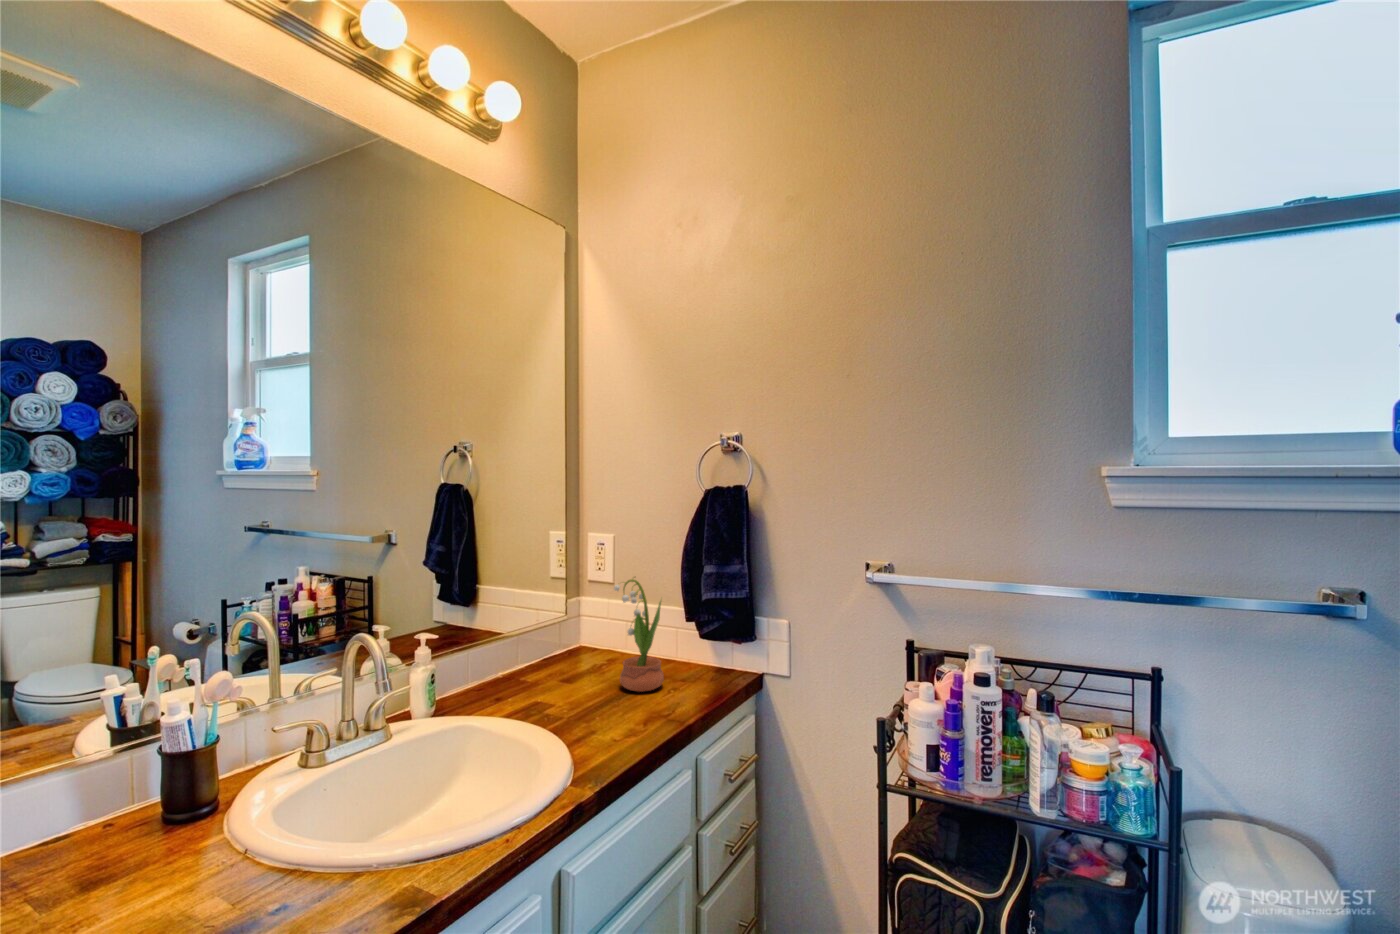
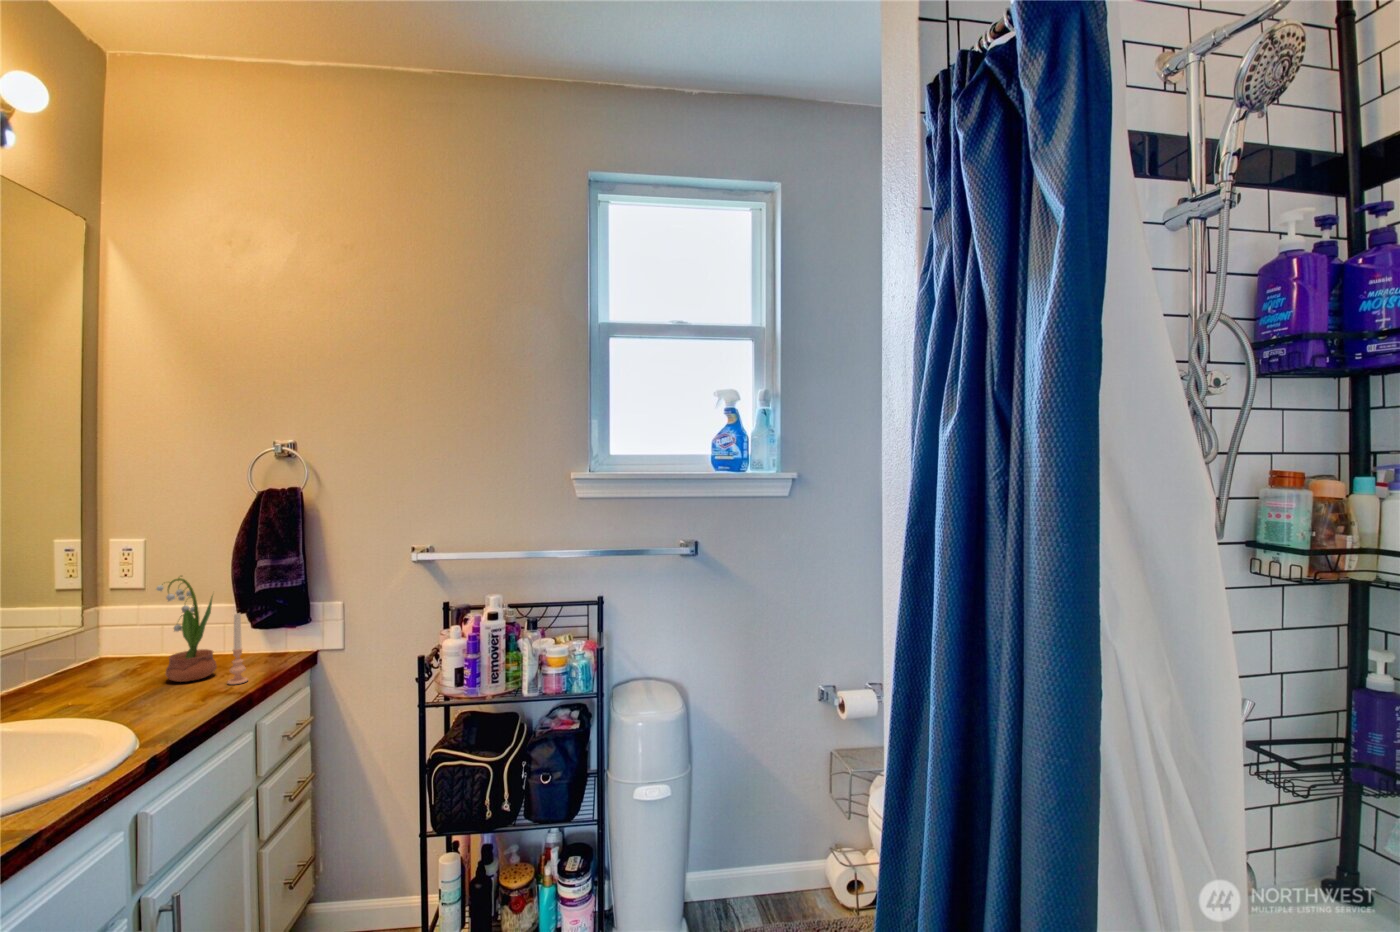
candle: none [670,625,690,707] -> present [227,613,248,684]

